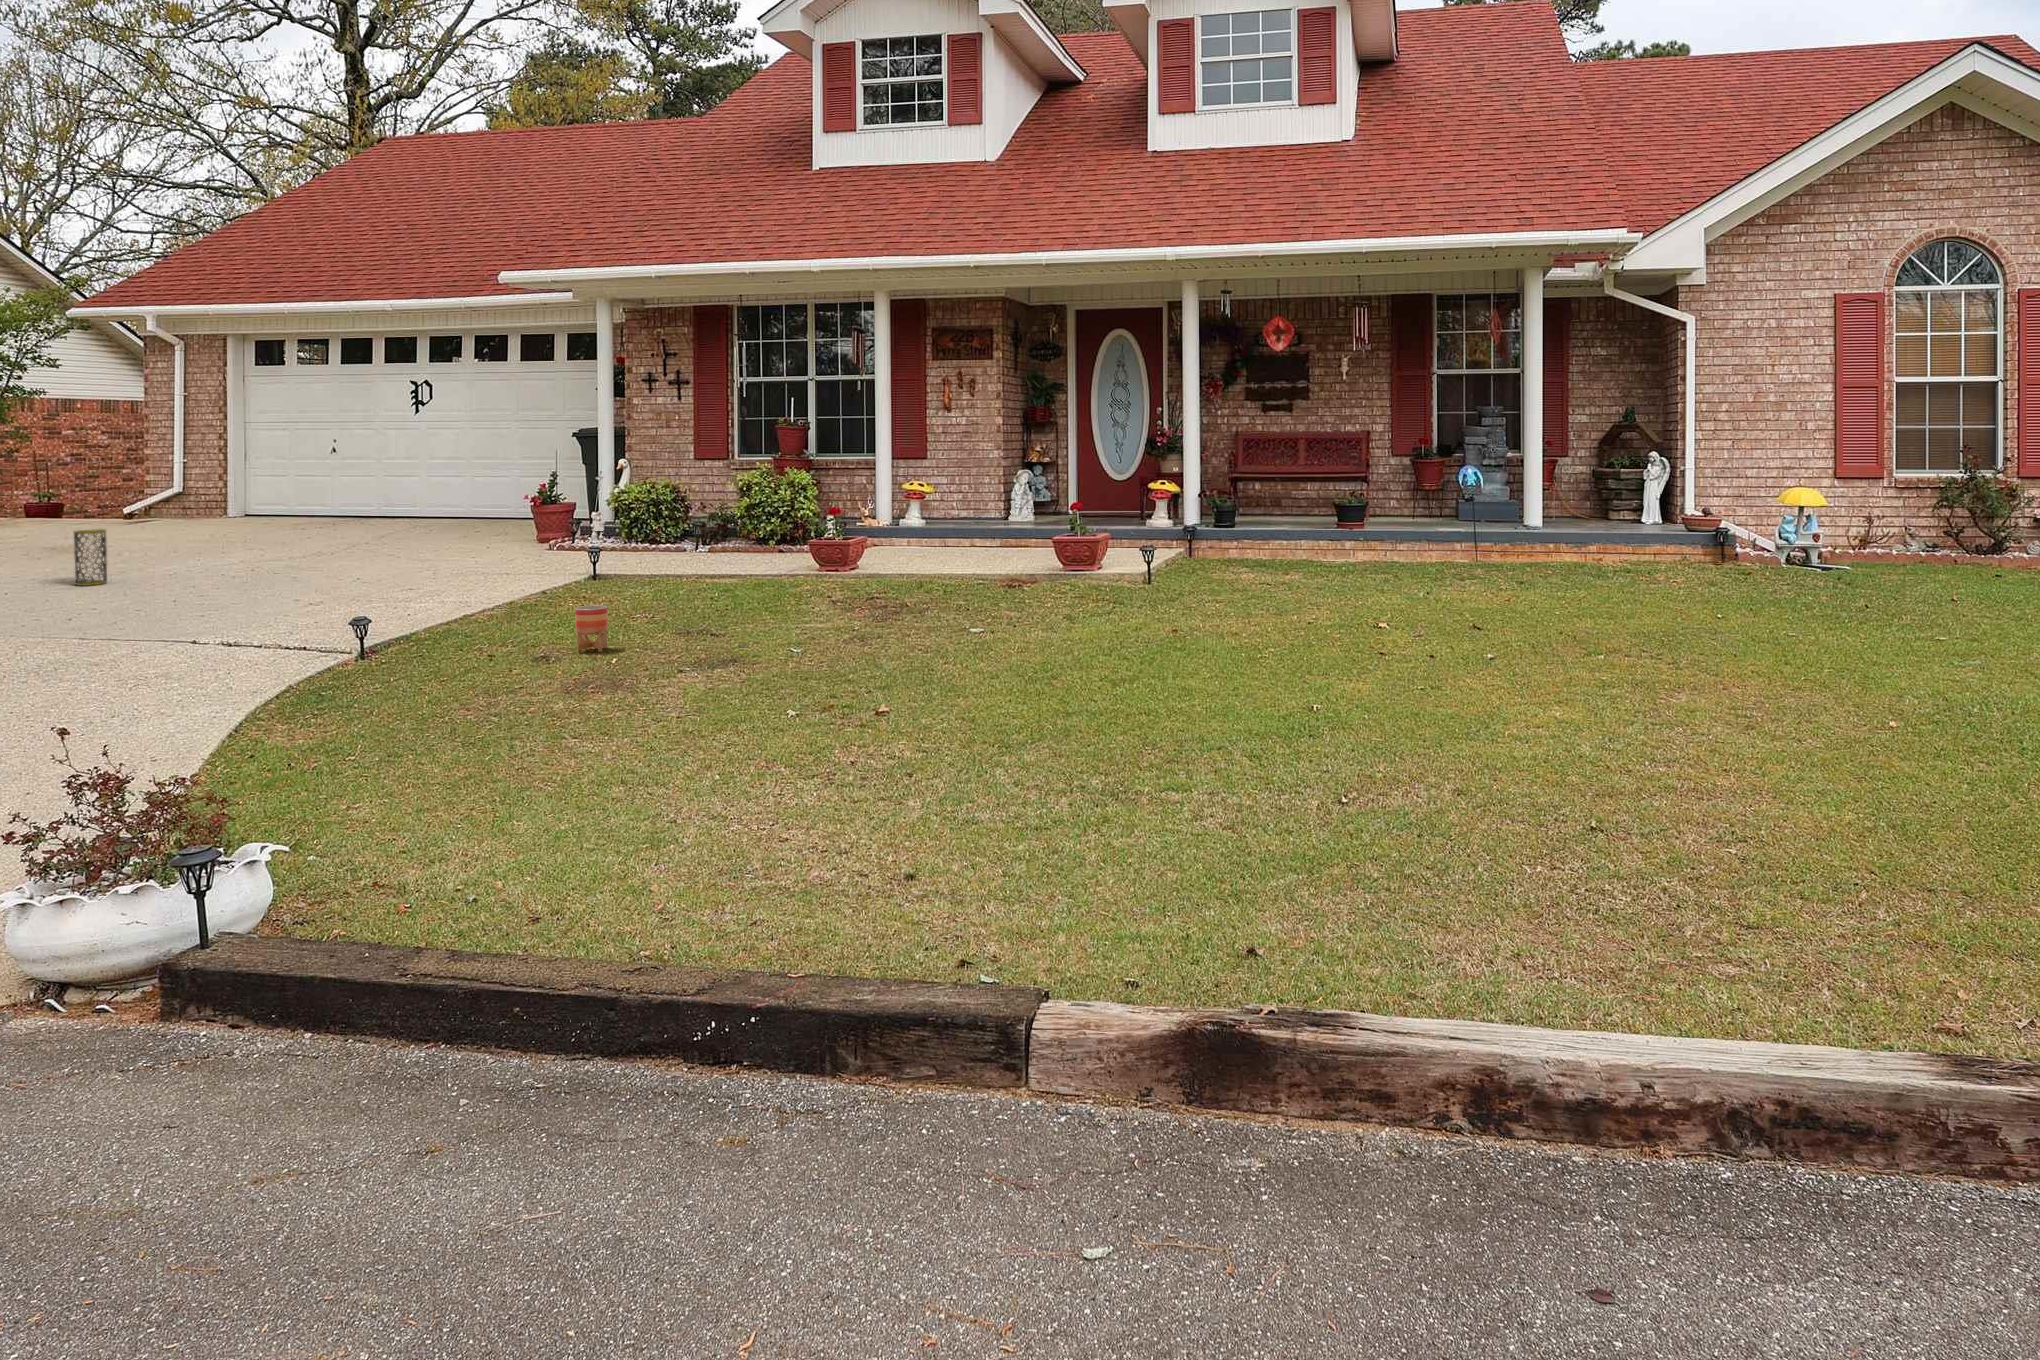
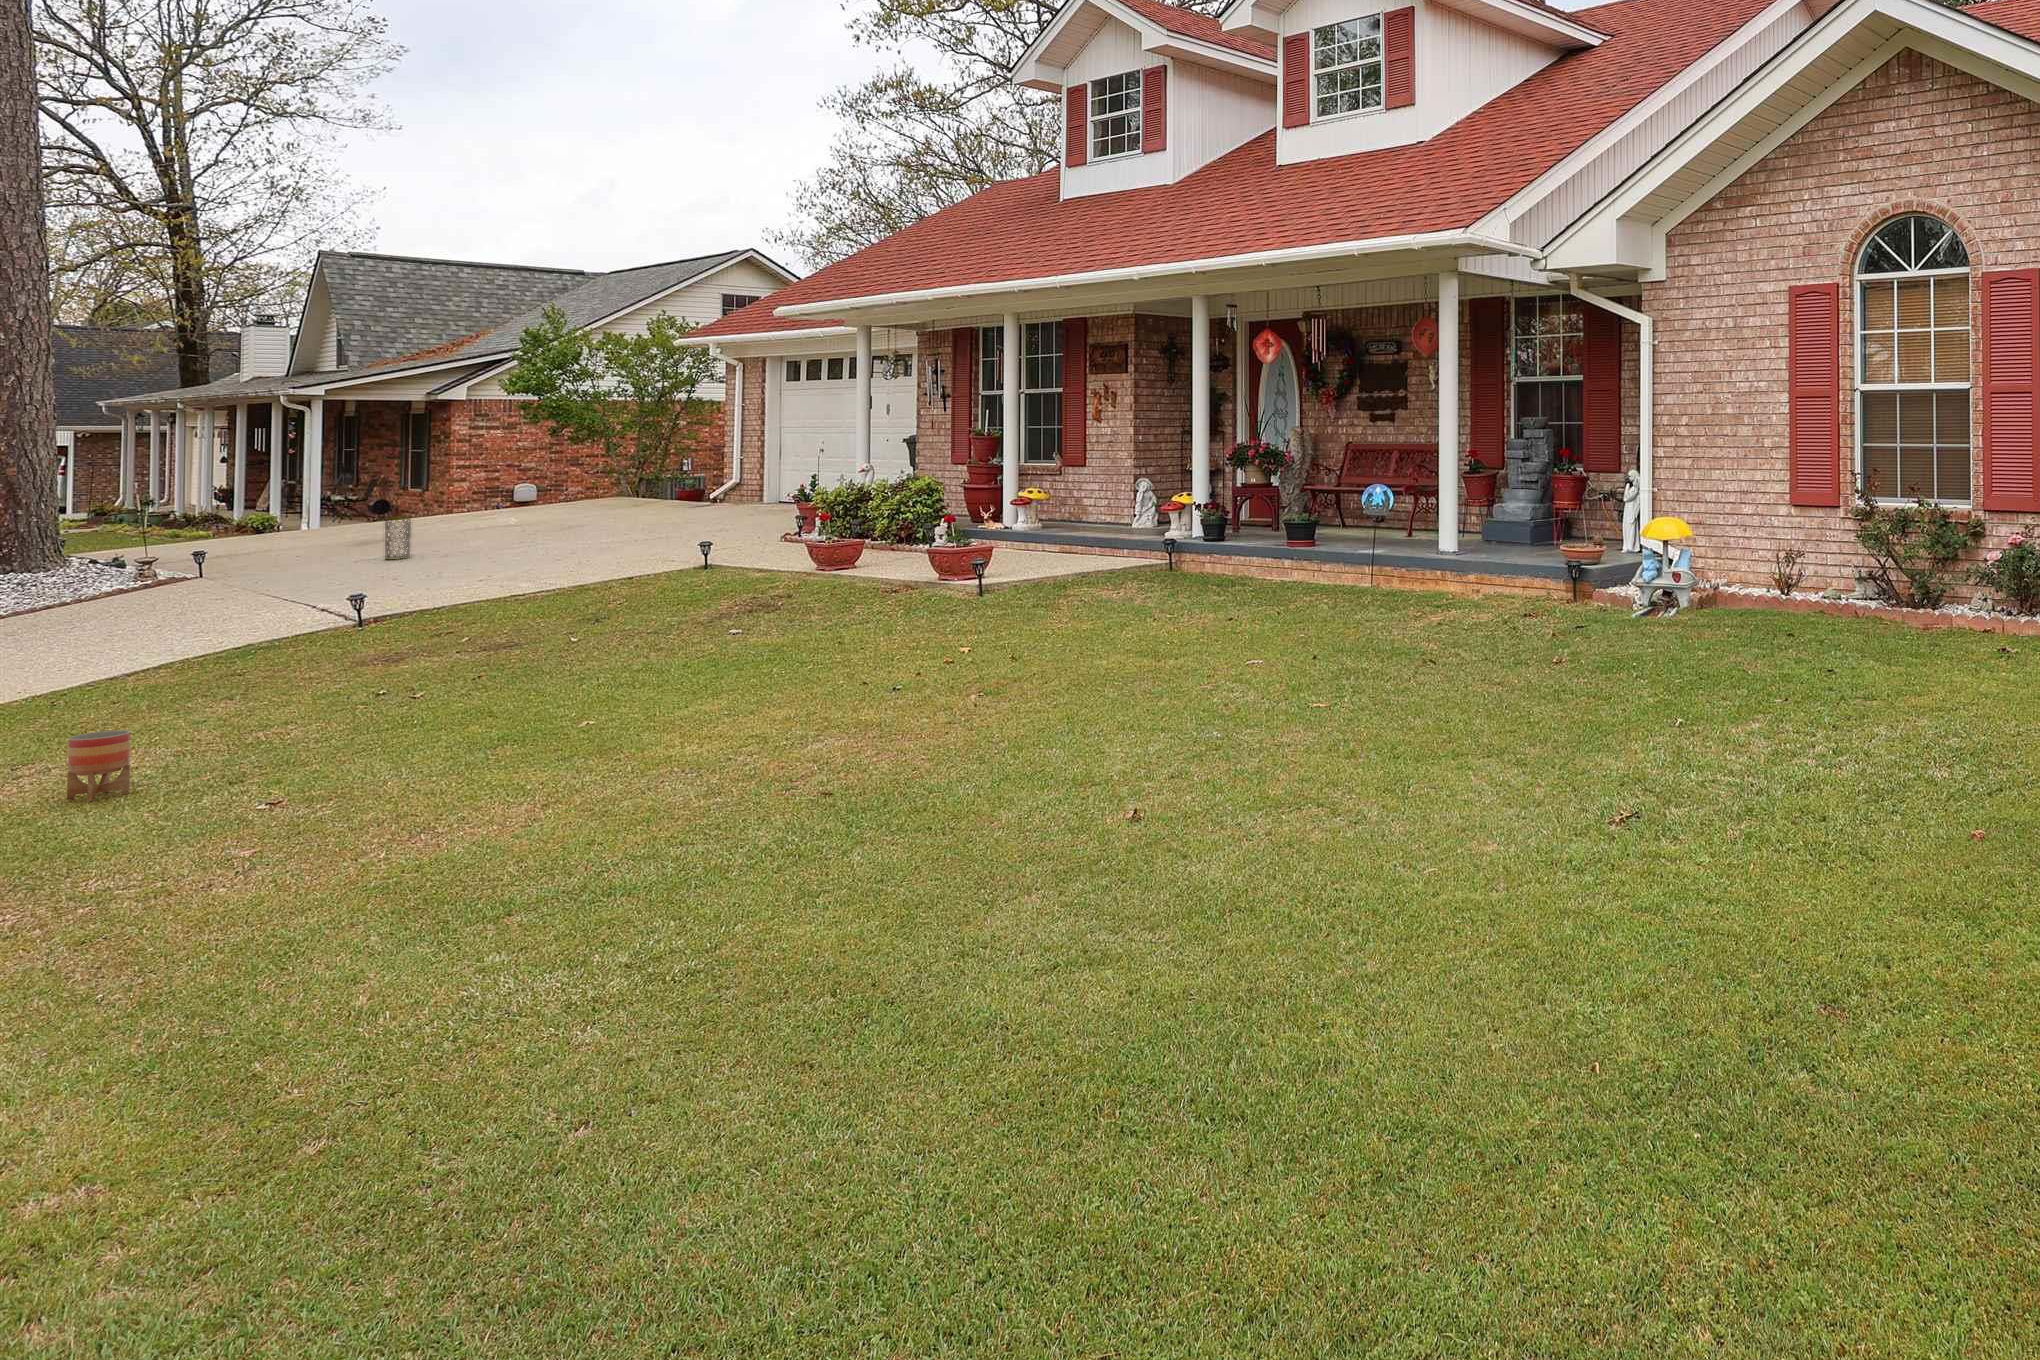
planter: present [575,605,608,652] -> present [67,730,130,802]

